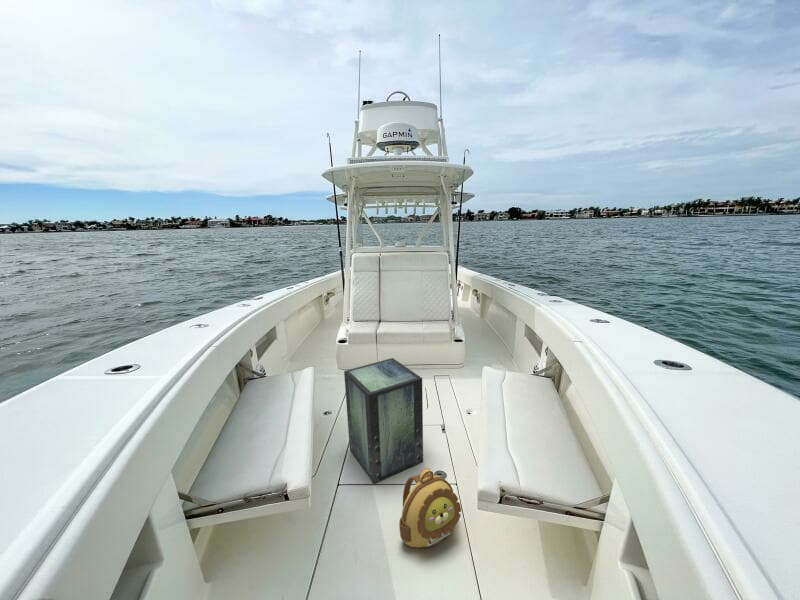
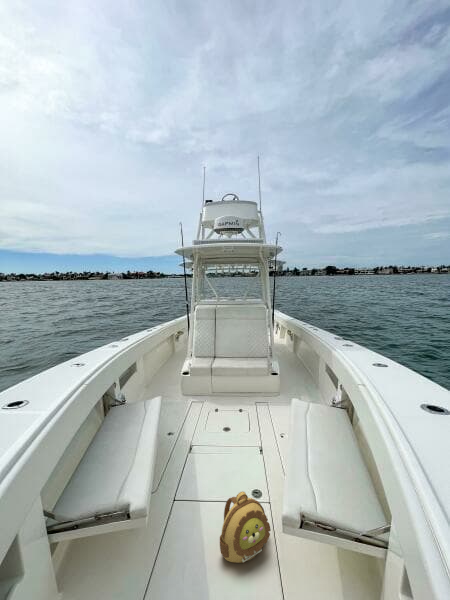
storage box: present [344,358,423,484] -> none [182,392,243,499]

